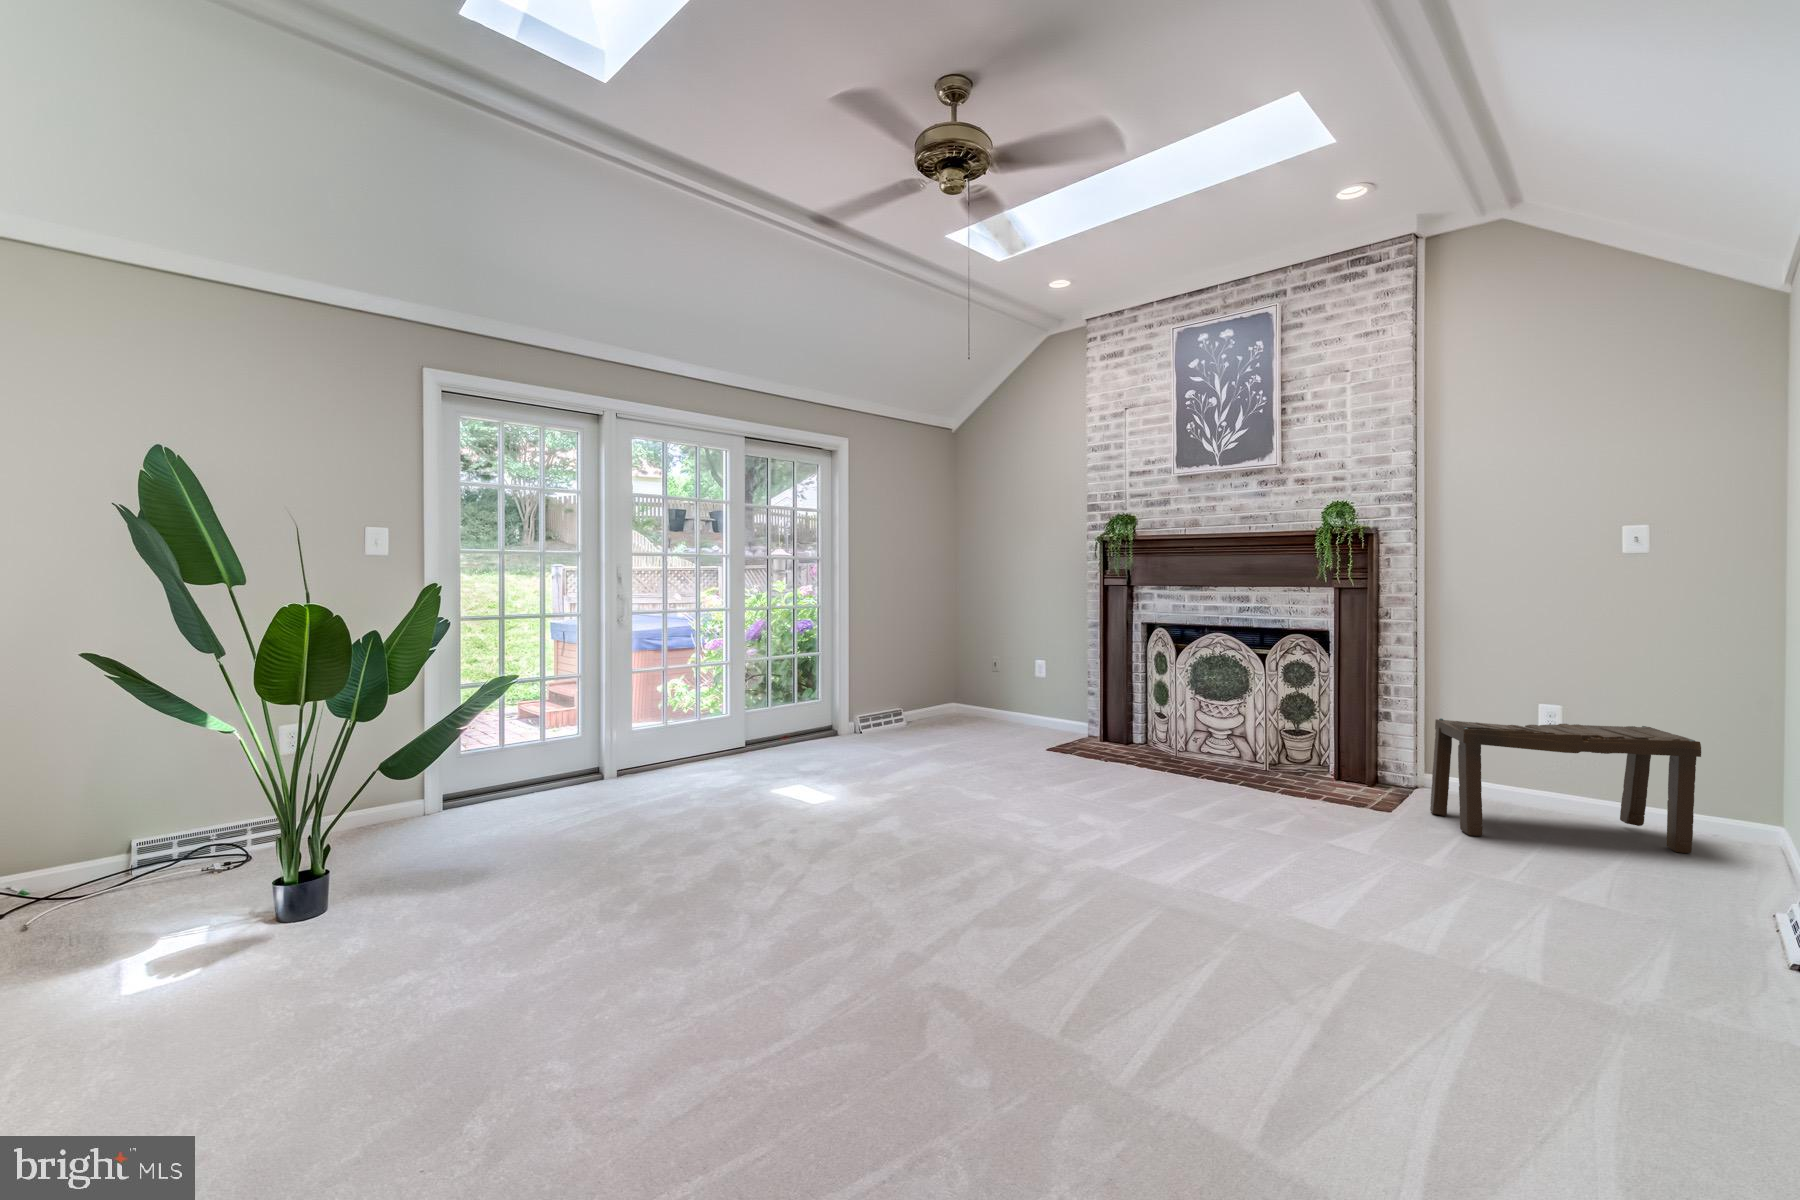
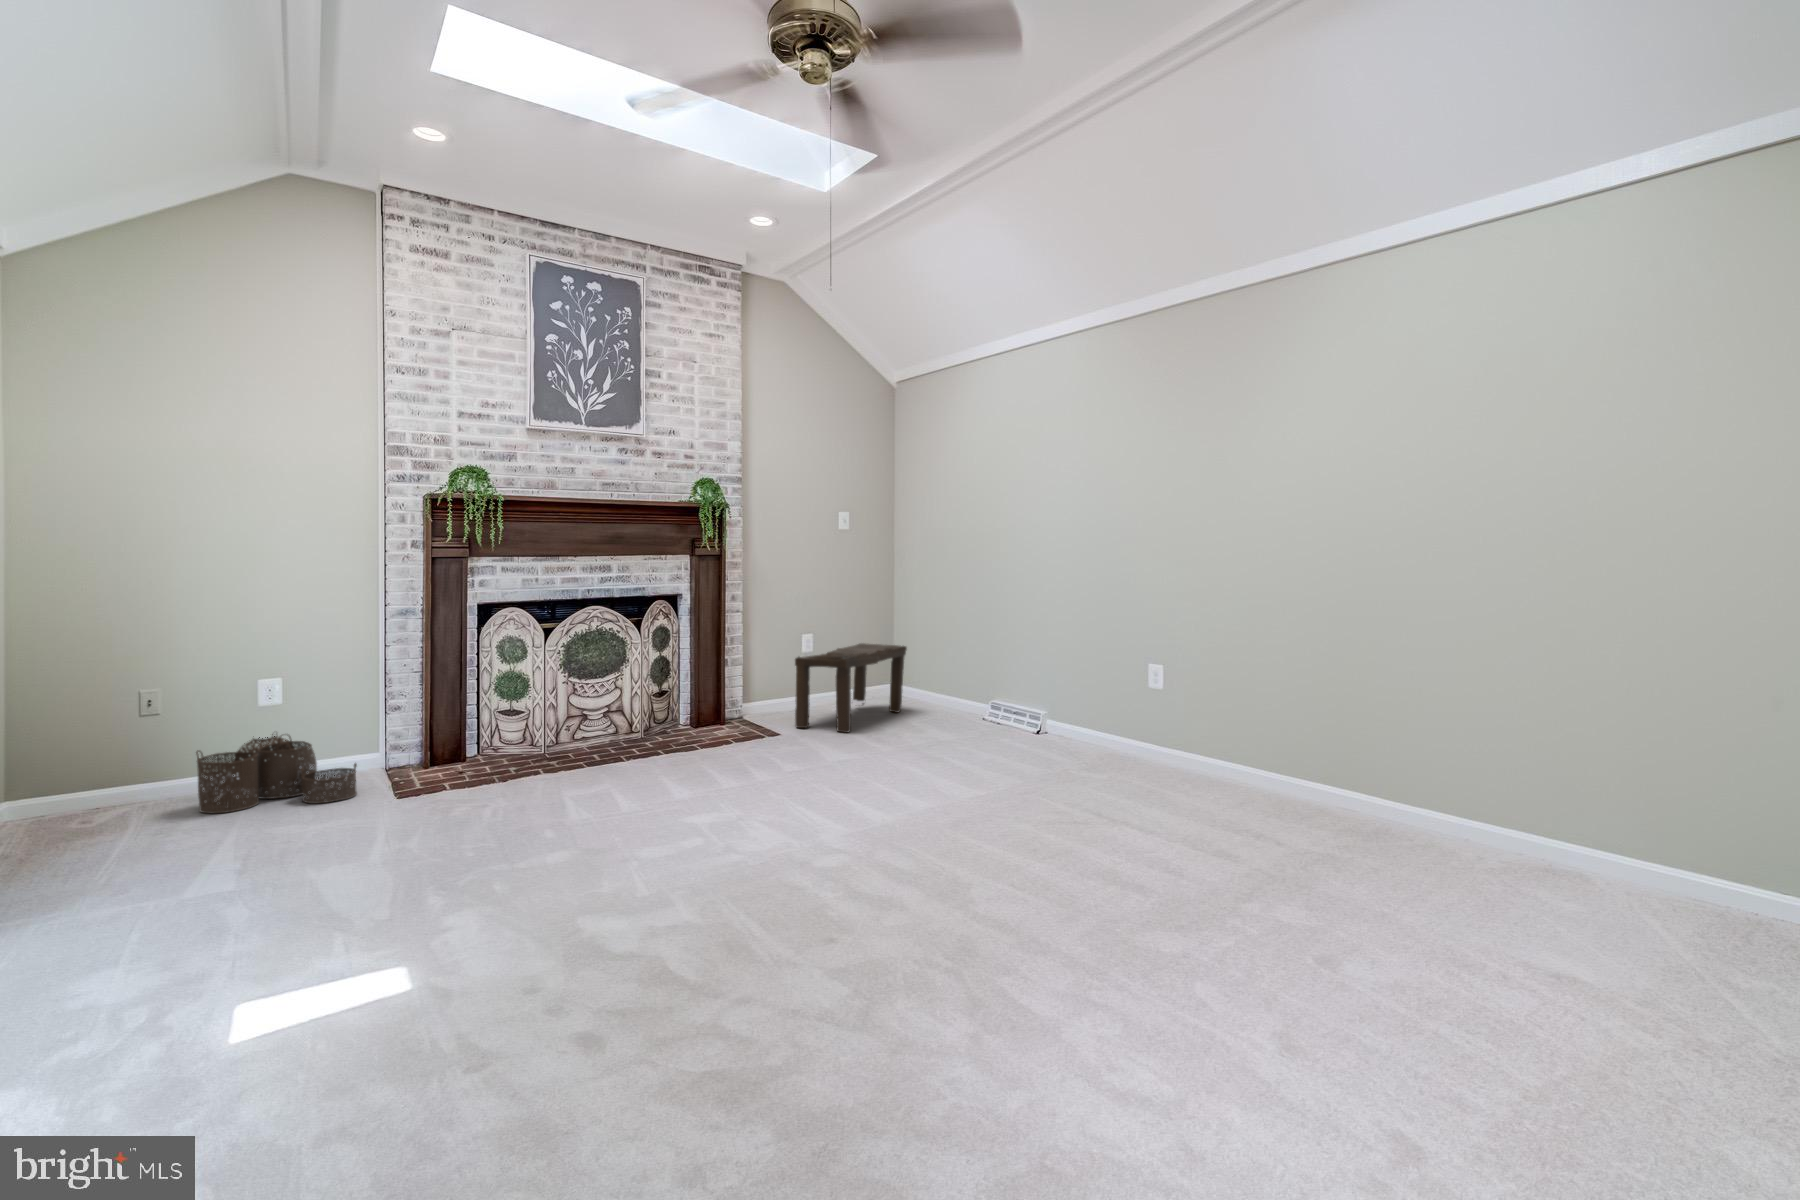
woven basket: none [956,694,1031,743] -> present [196,734,357,813]

